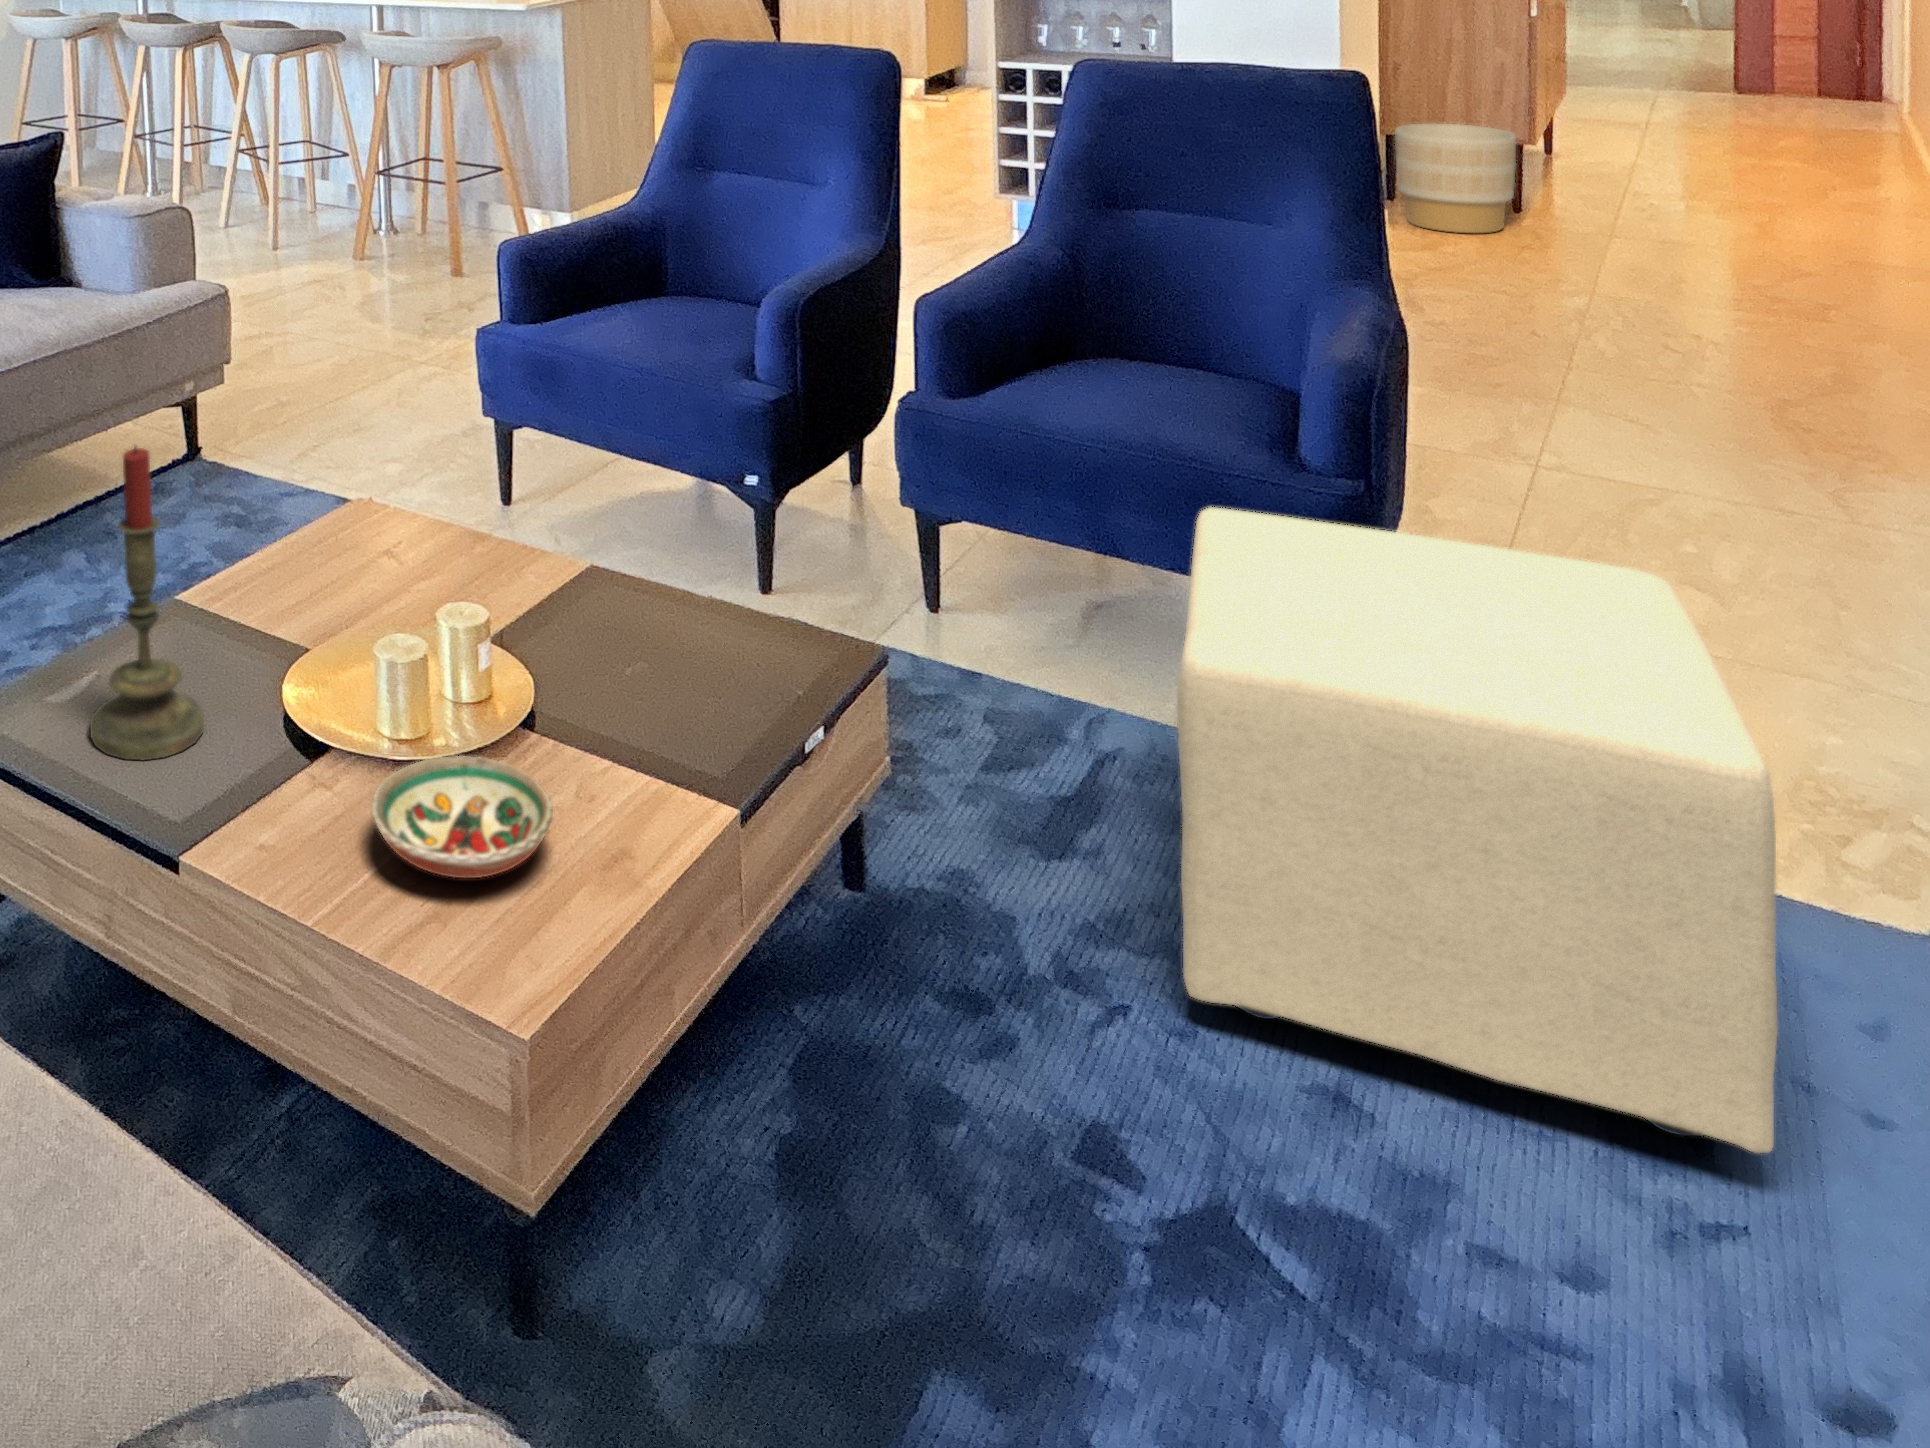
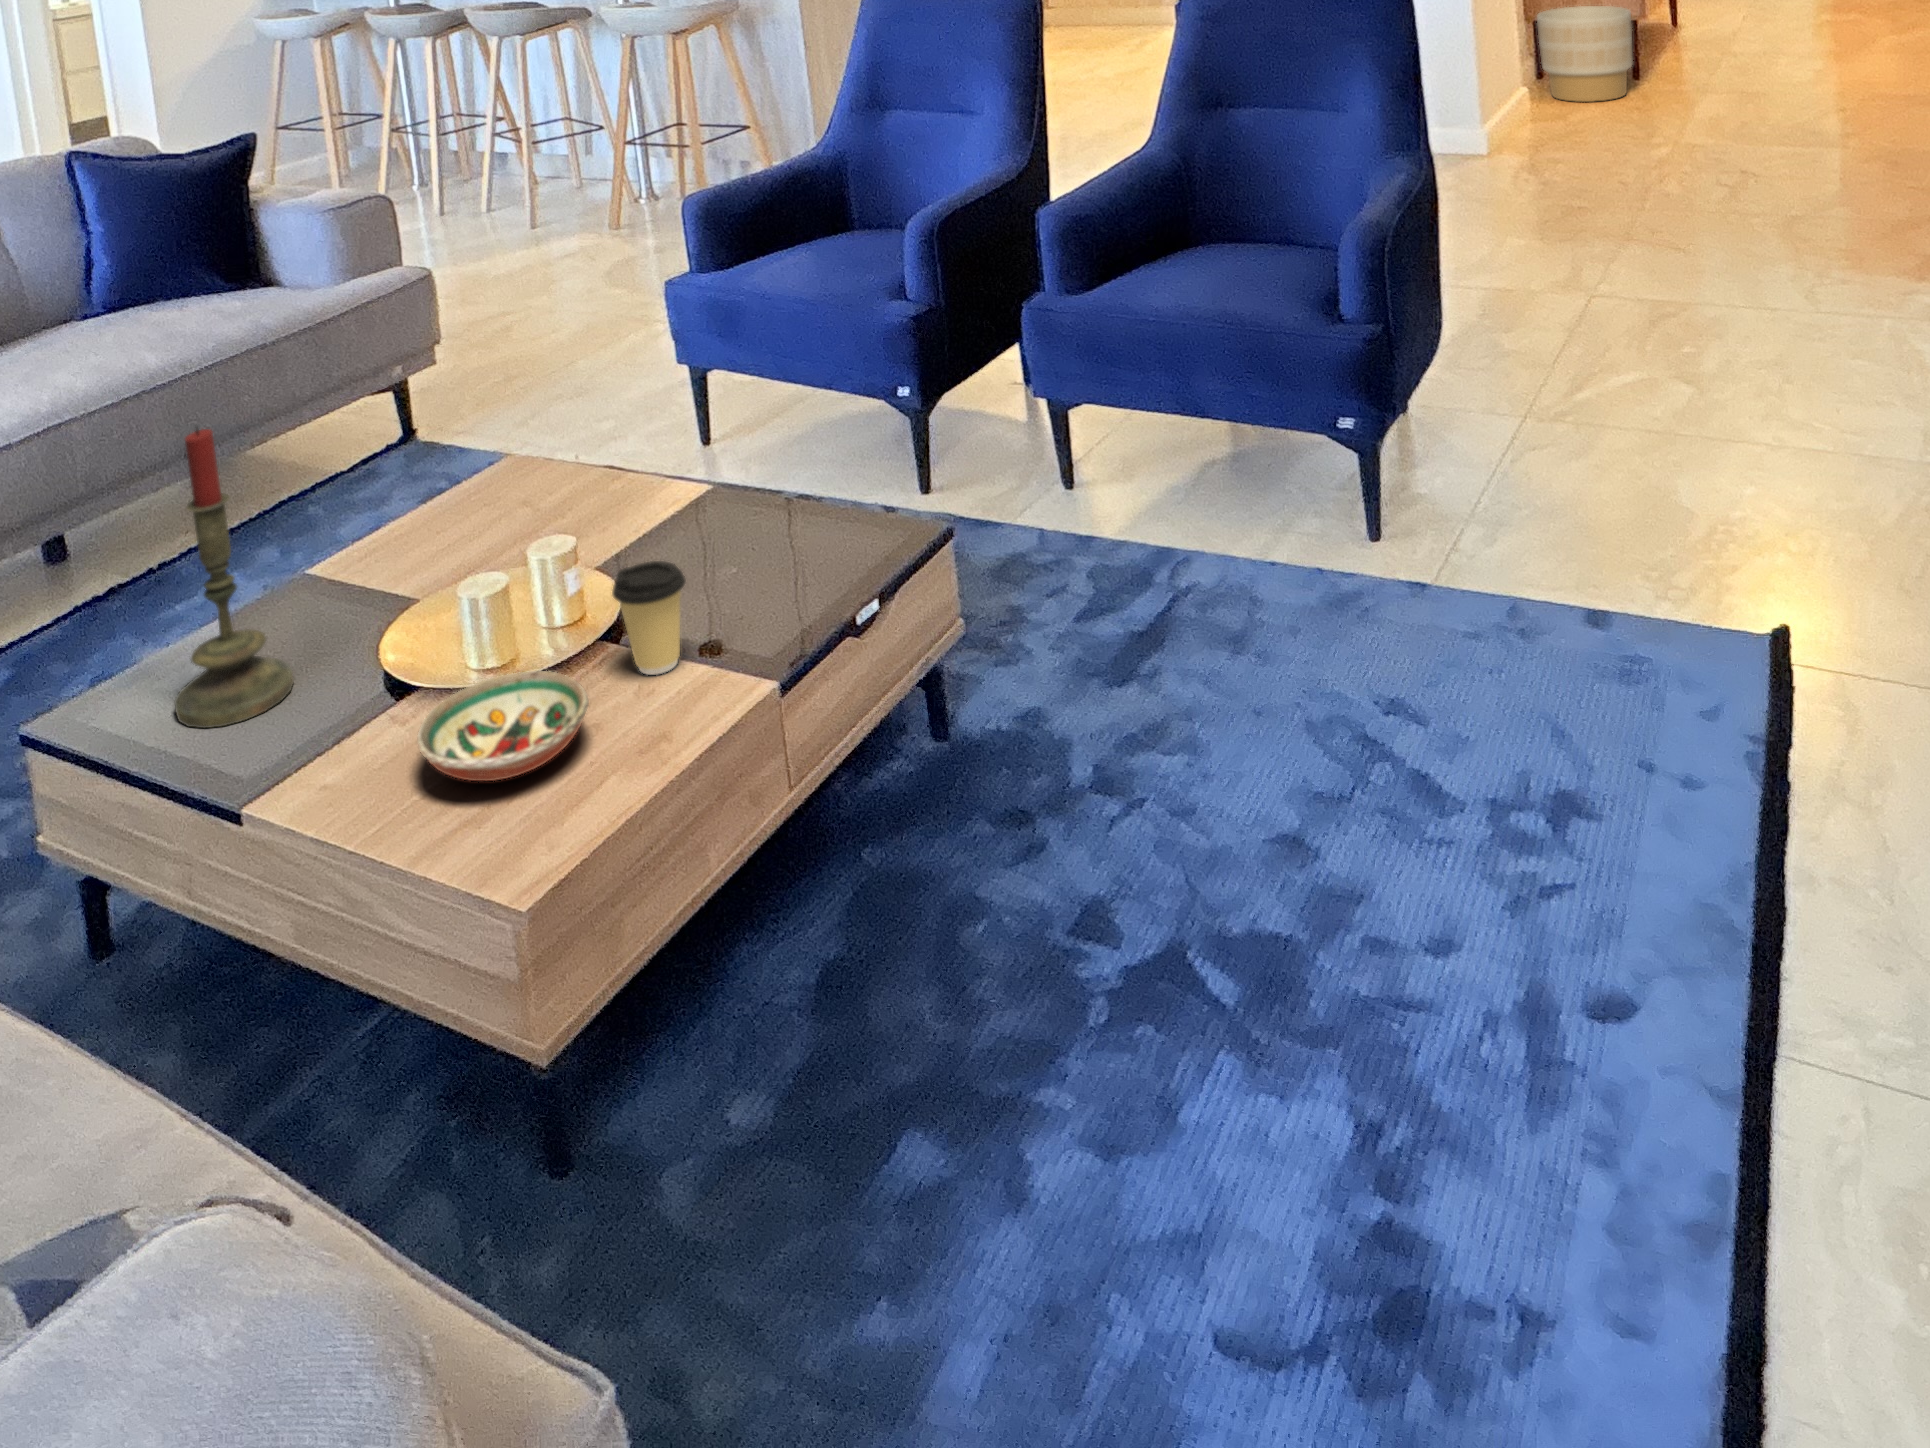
ottoman: present [1176,507,1778,1153] -> none [1166,361,1610,826]
coffee cup: none [556,653,637,779] -> present [612,561,686,675]

